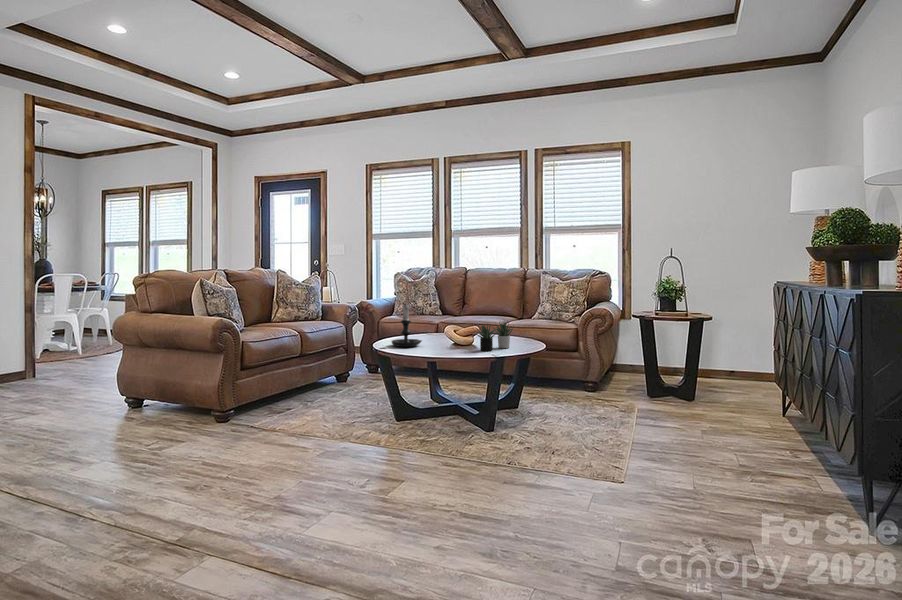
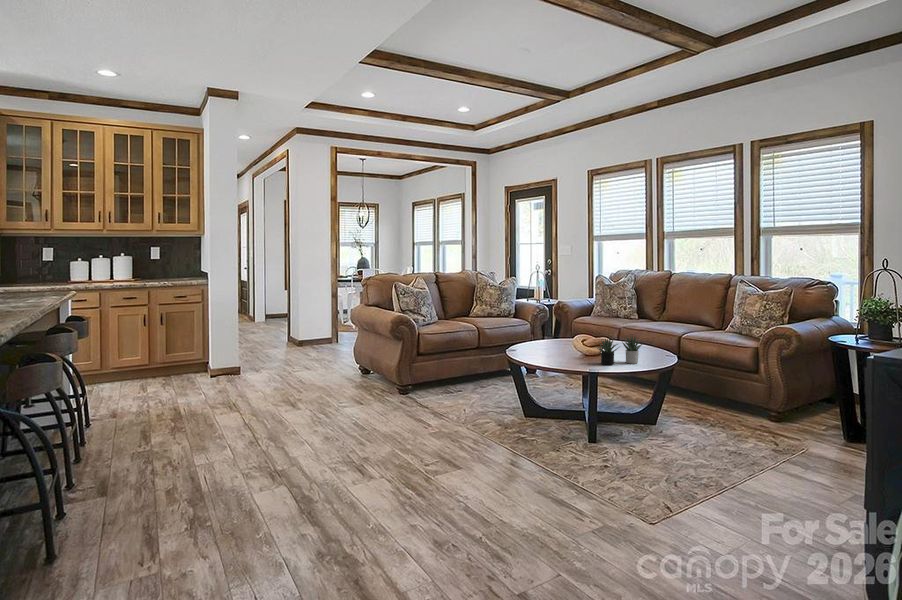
candle holder: present [392,305,422,347] -> none [526,310,555,353]

